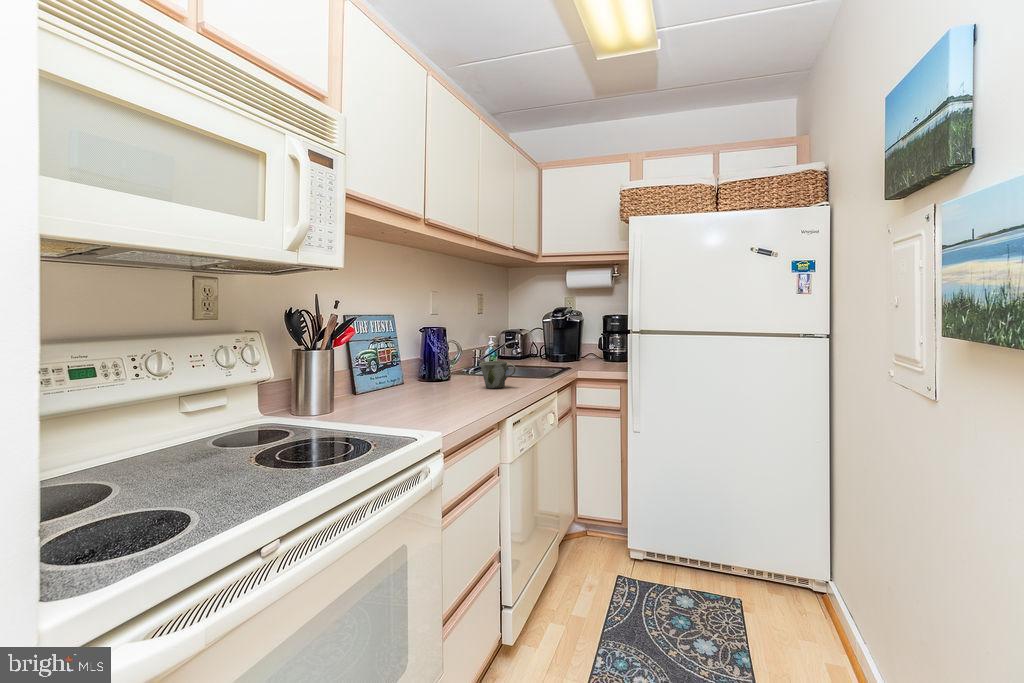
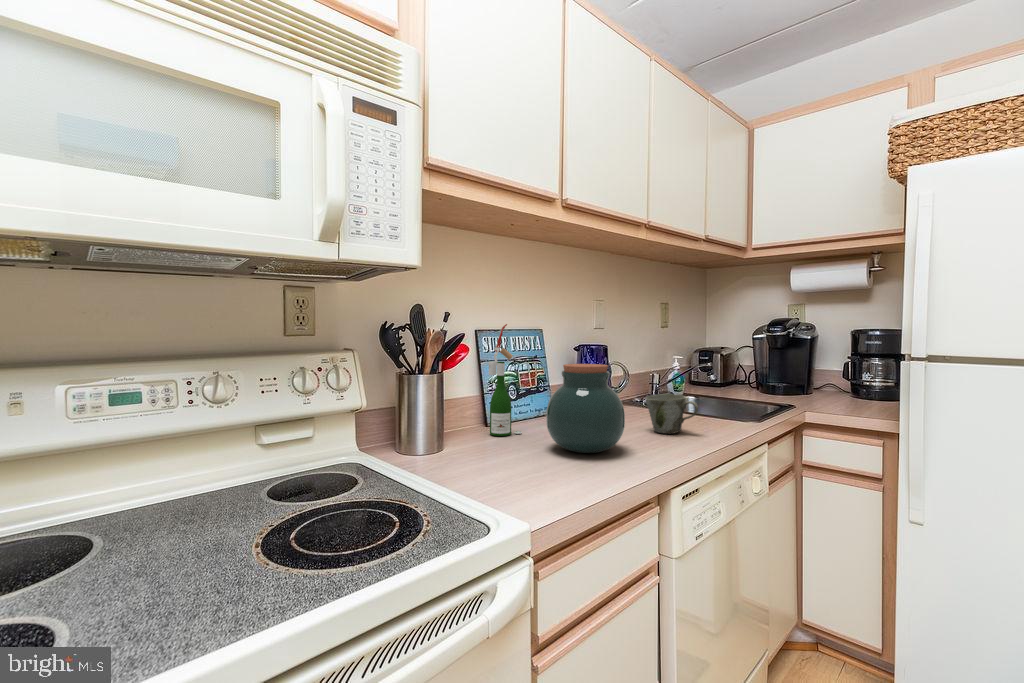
wine bottle: none [361,310,390,399] -> present [489,324,522,436]
jar: none [417,339,473,402] -> present [546,364,625,453]

